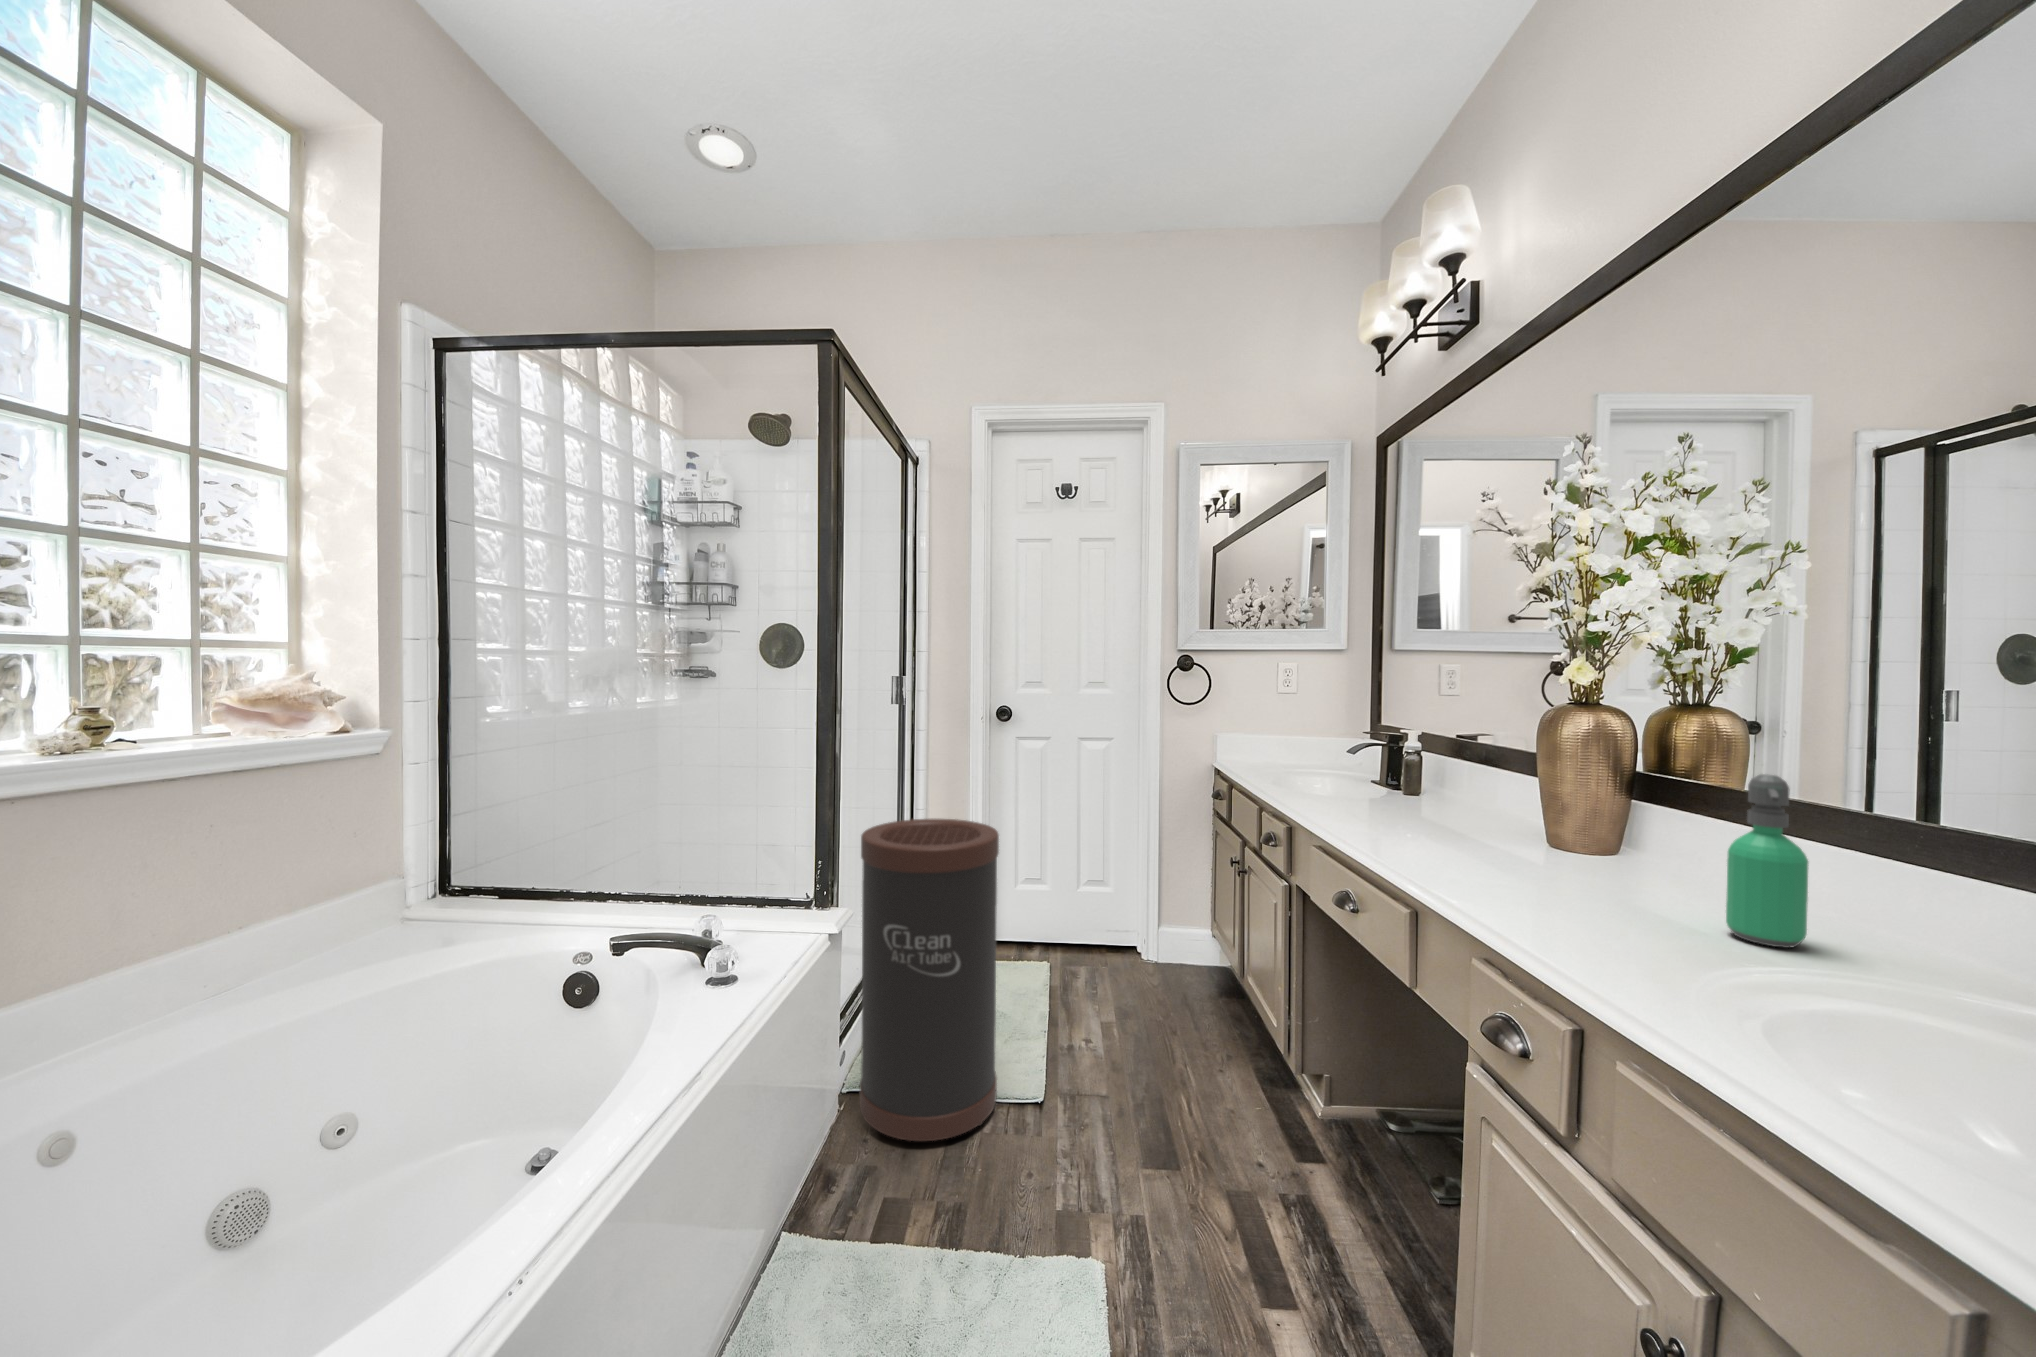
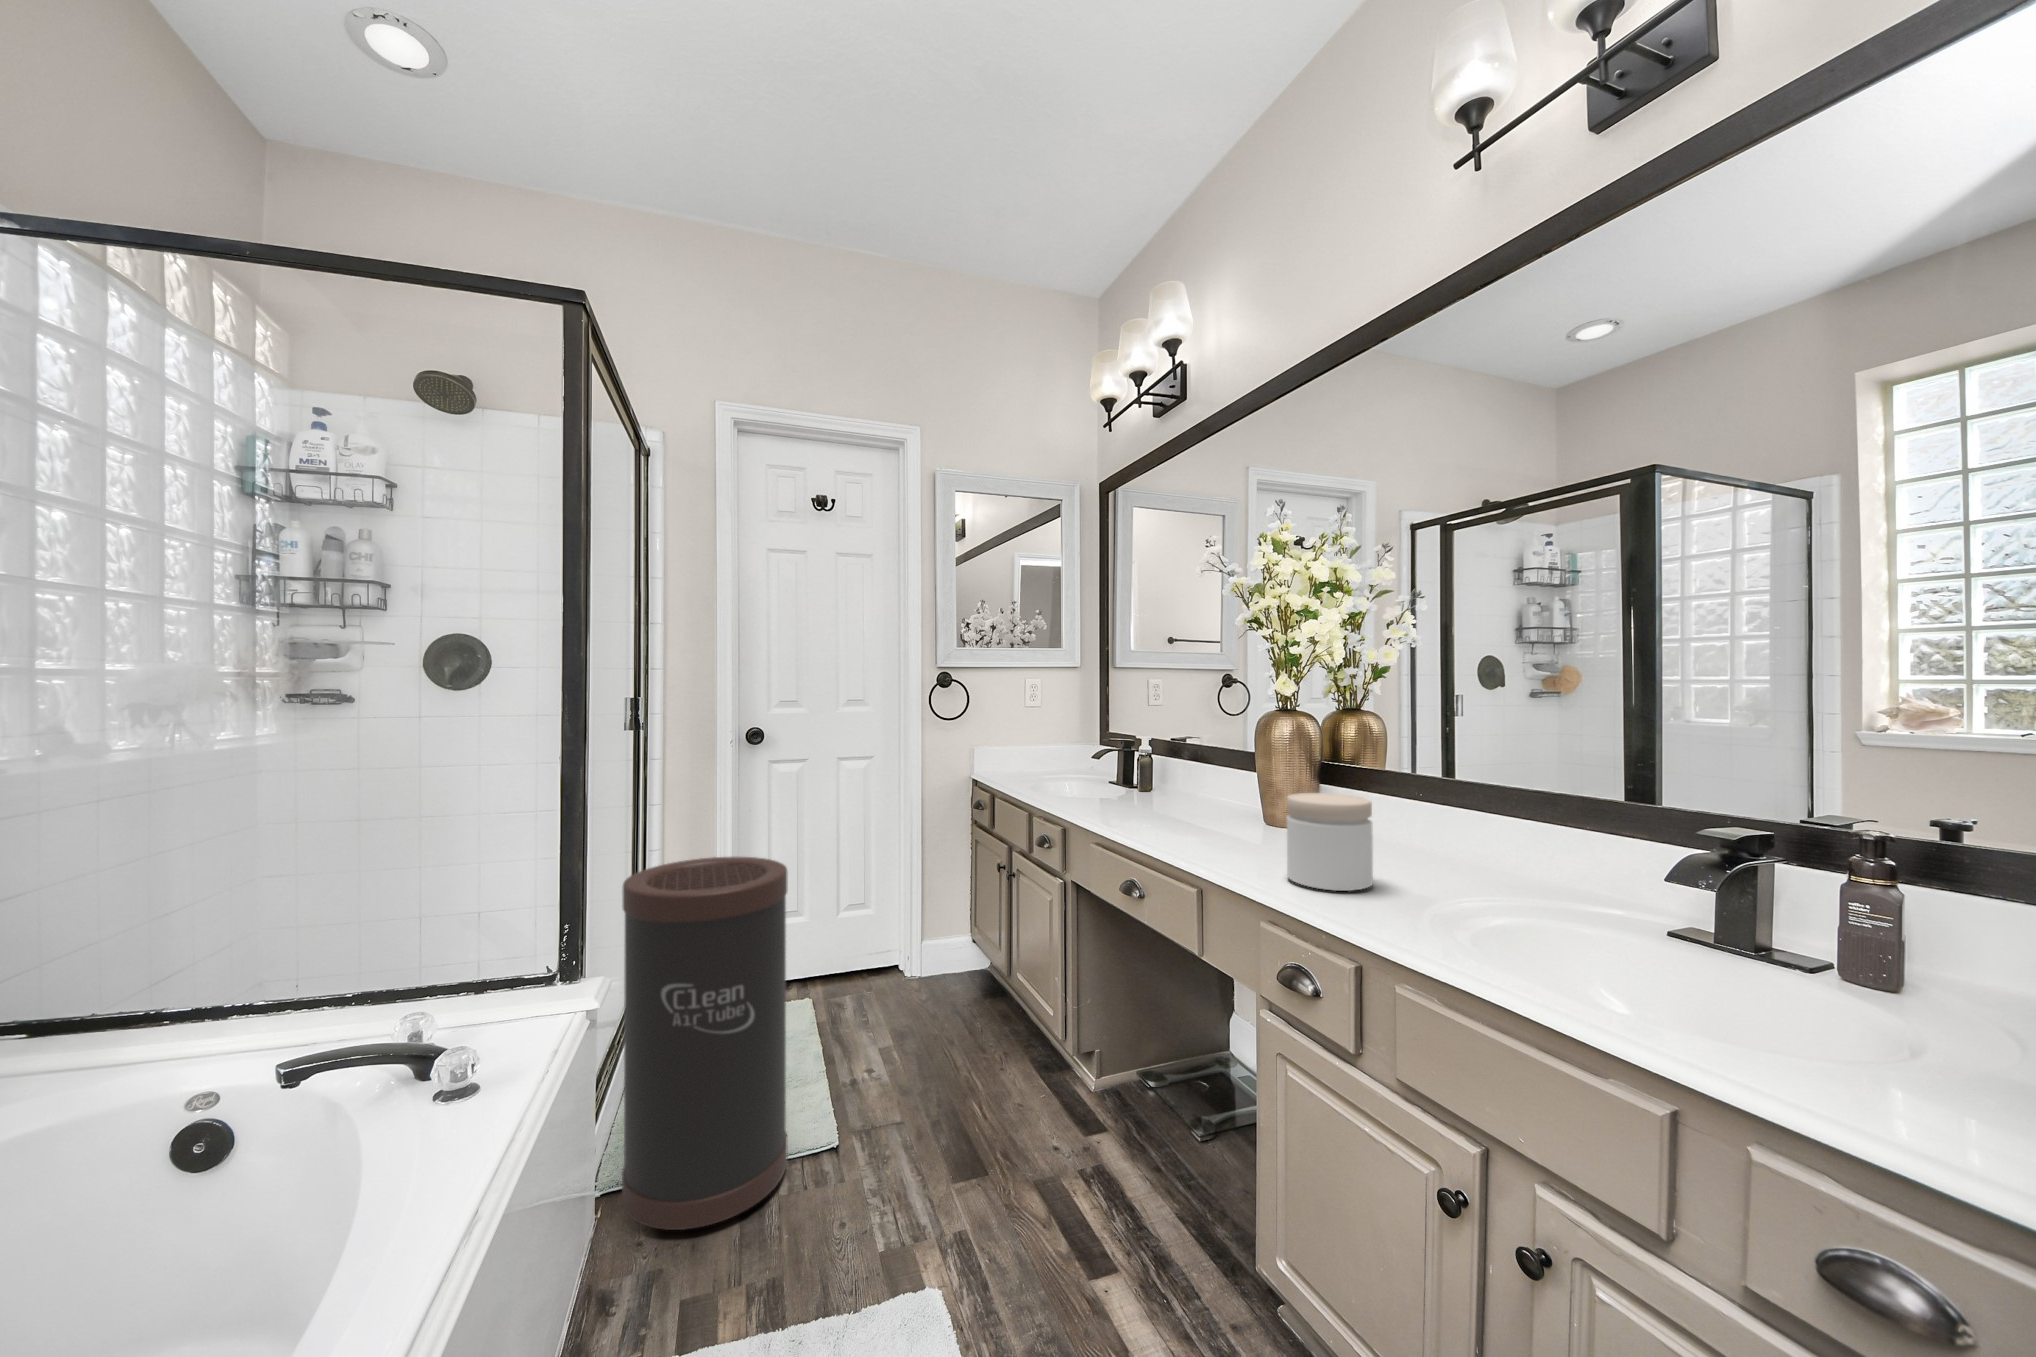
soap dispenser: present [1726,774,1808,948] -> none [1413,759,1461,884]
jar: none [1518,805,1646,935] -> present [1287,793,1373,891]

